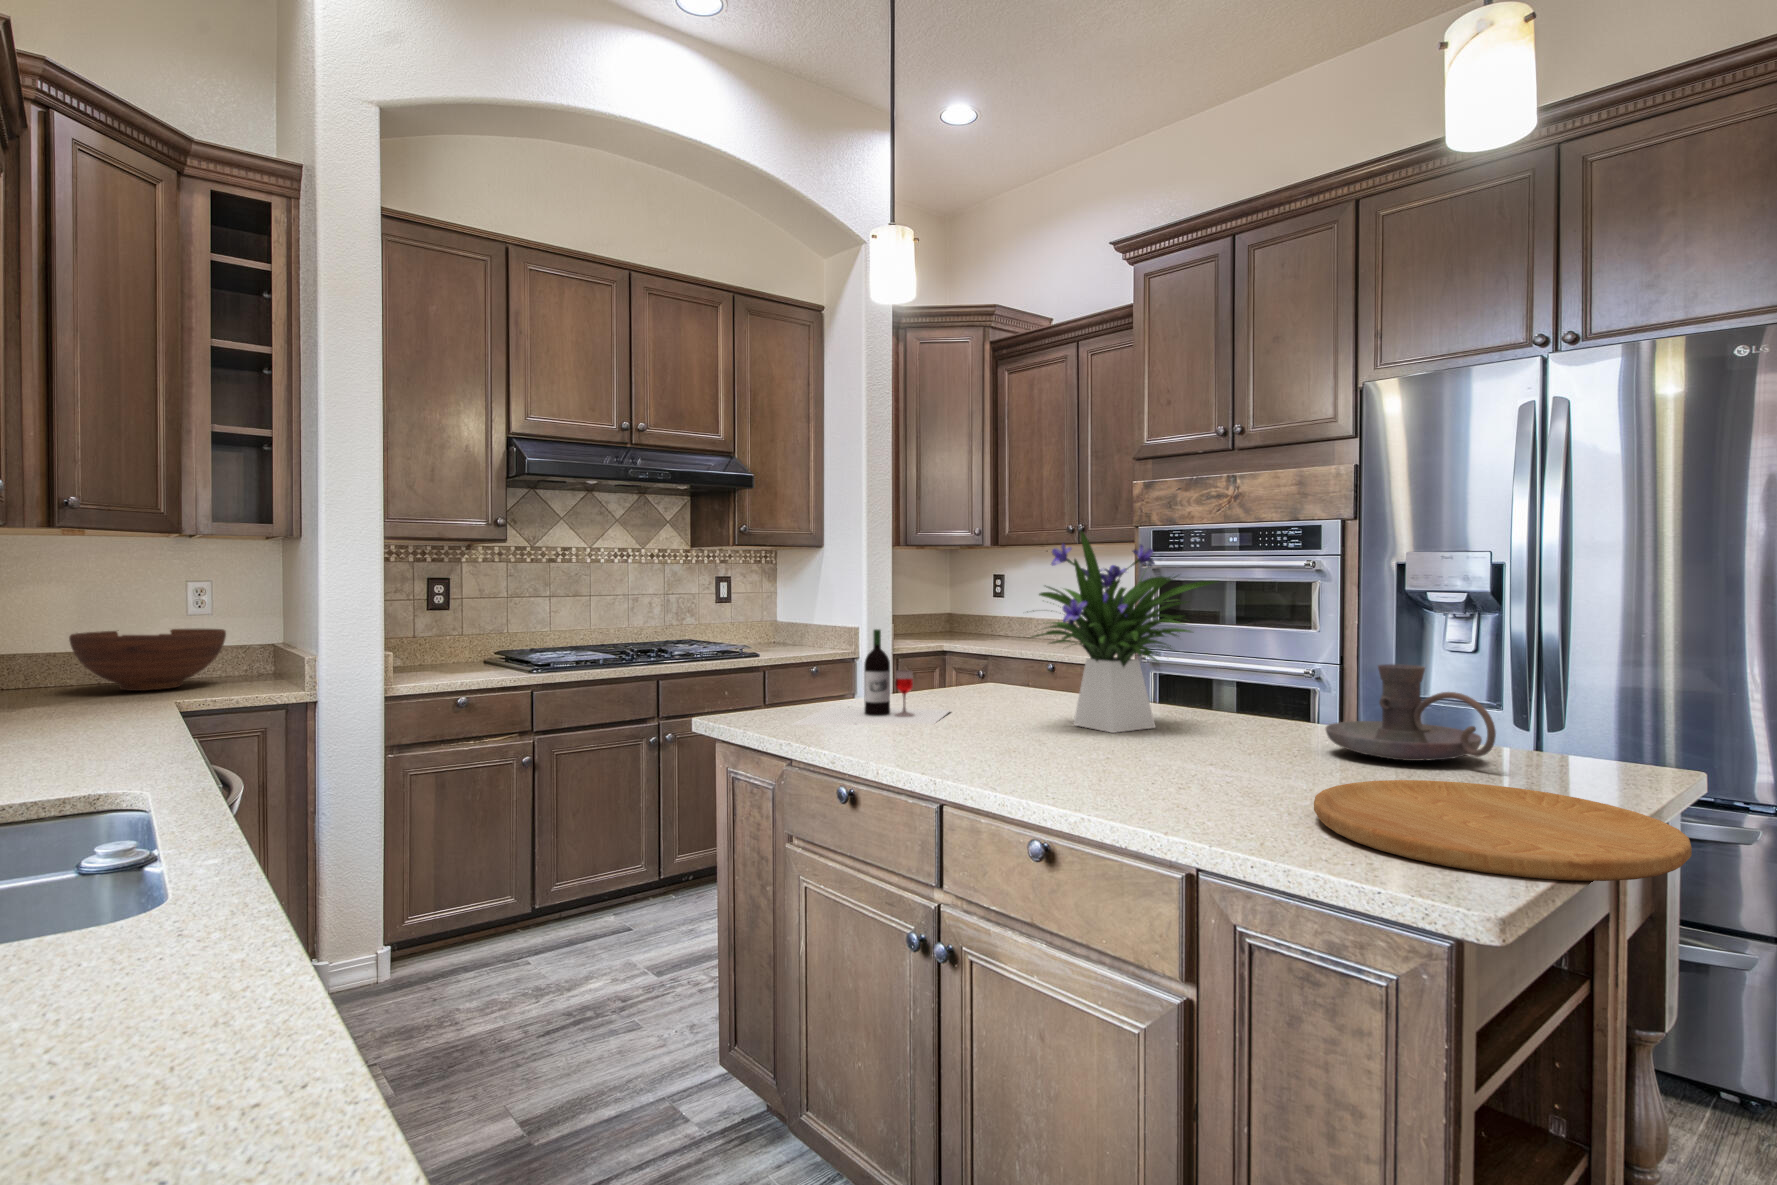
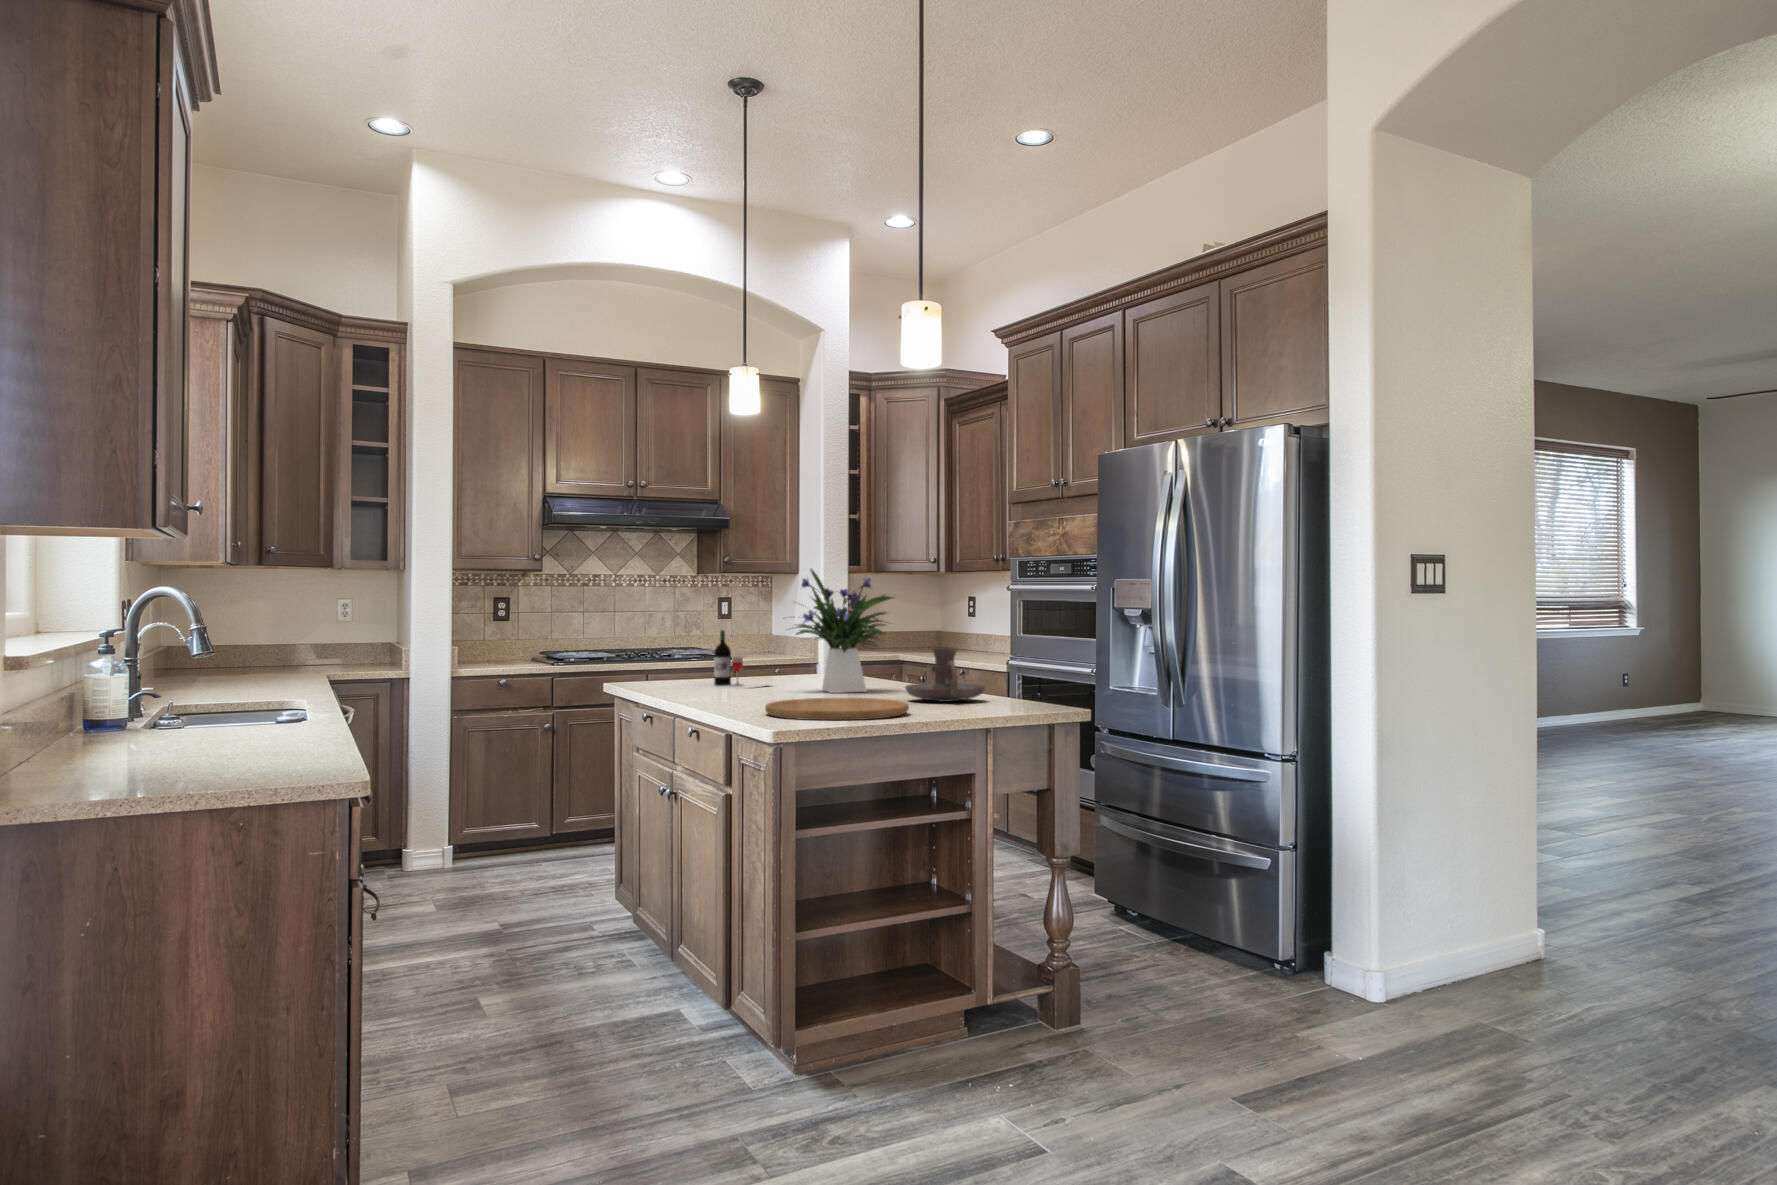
fruit bowl: present [69,629,226,691] -> none [269,631,359,670]

